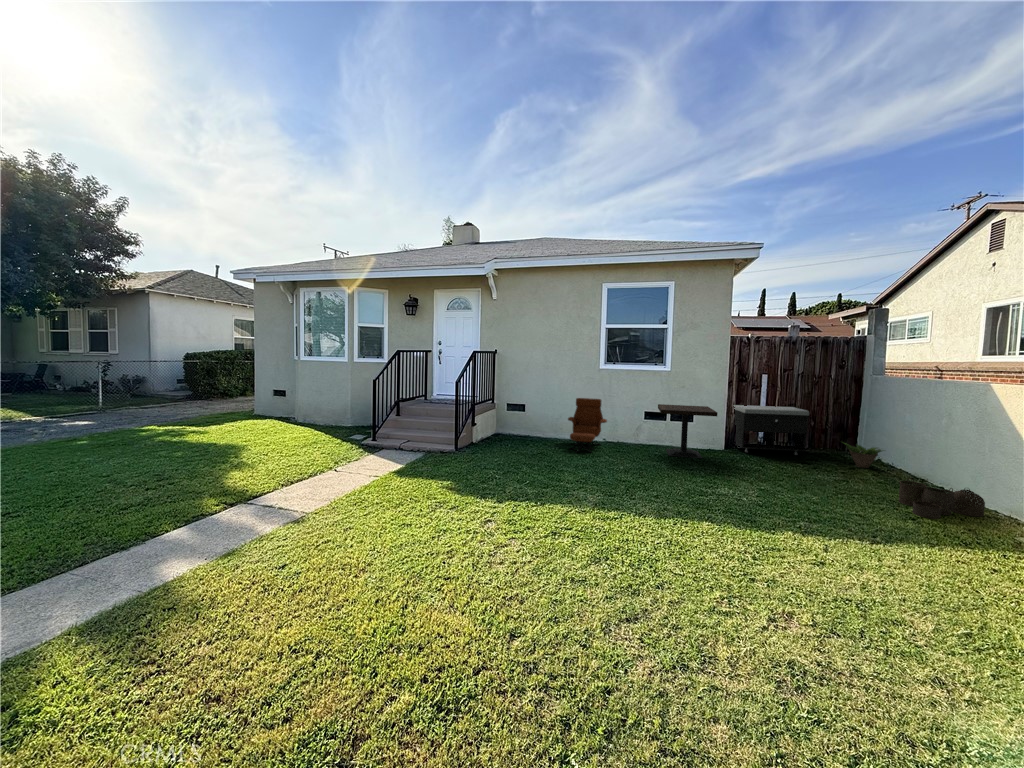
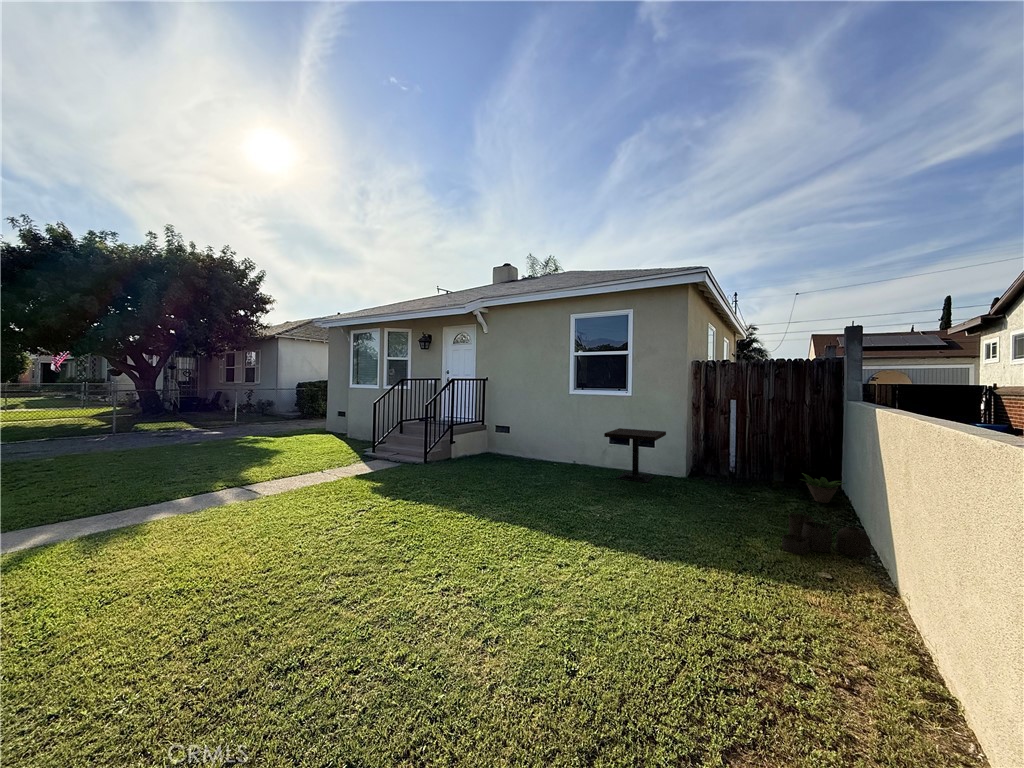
lounge chair: present [568,398,607,453] -> none [529,421,572,472]
storage bench: present [734,405,809,455] -> none [702,431,772,485]

